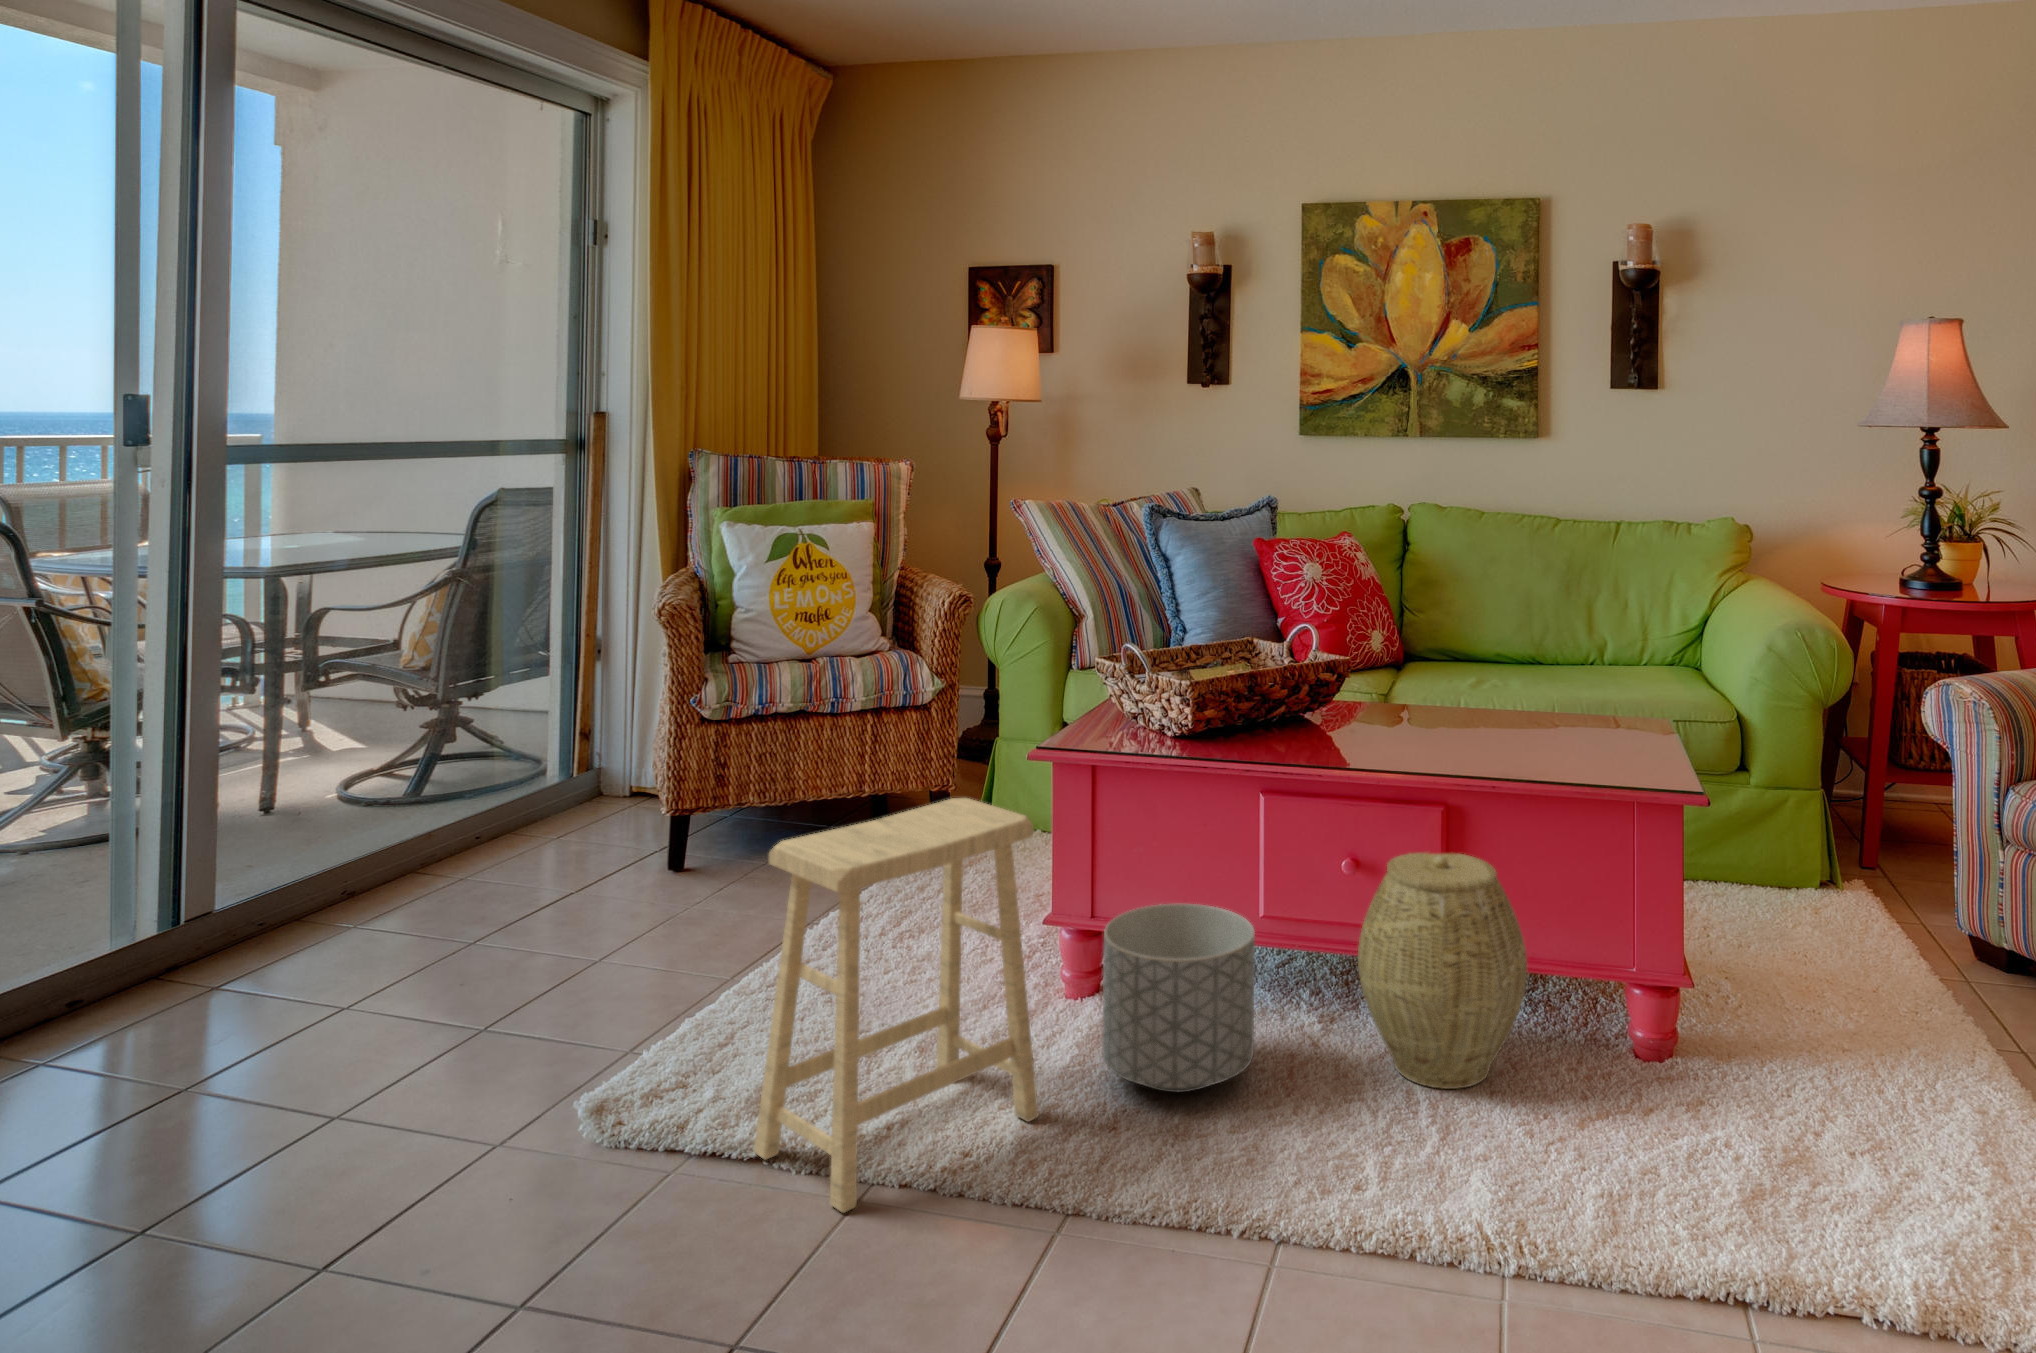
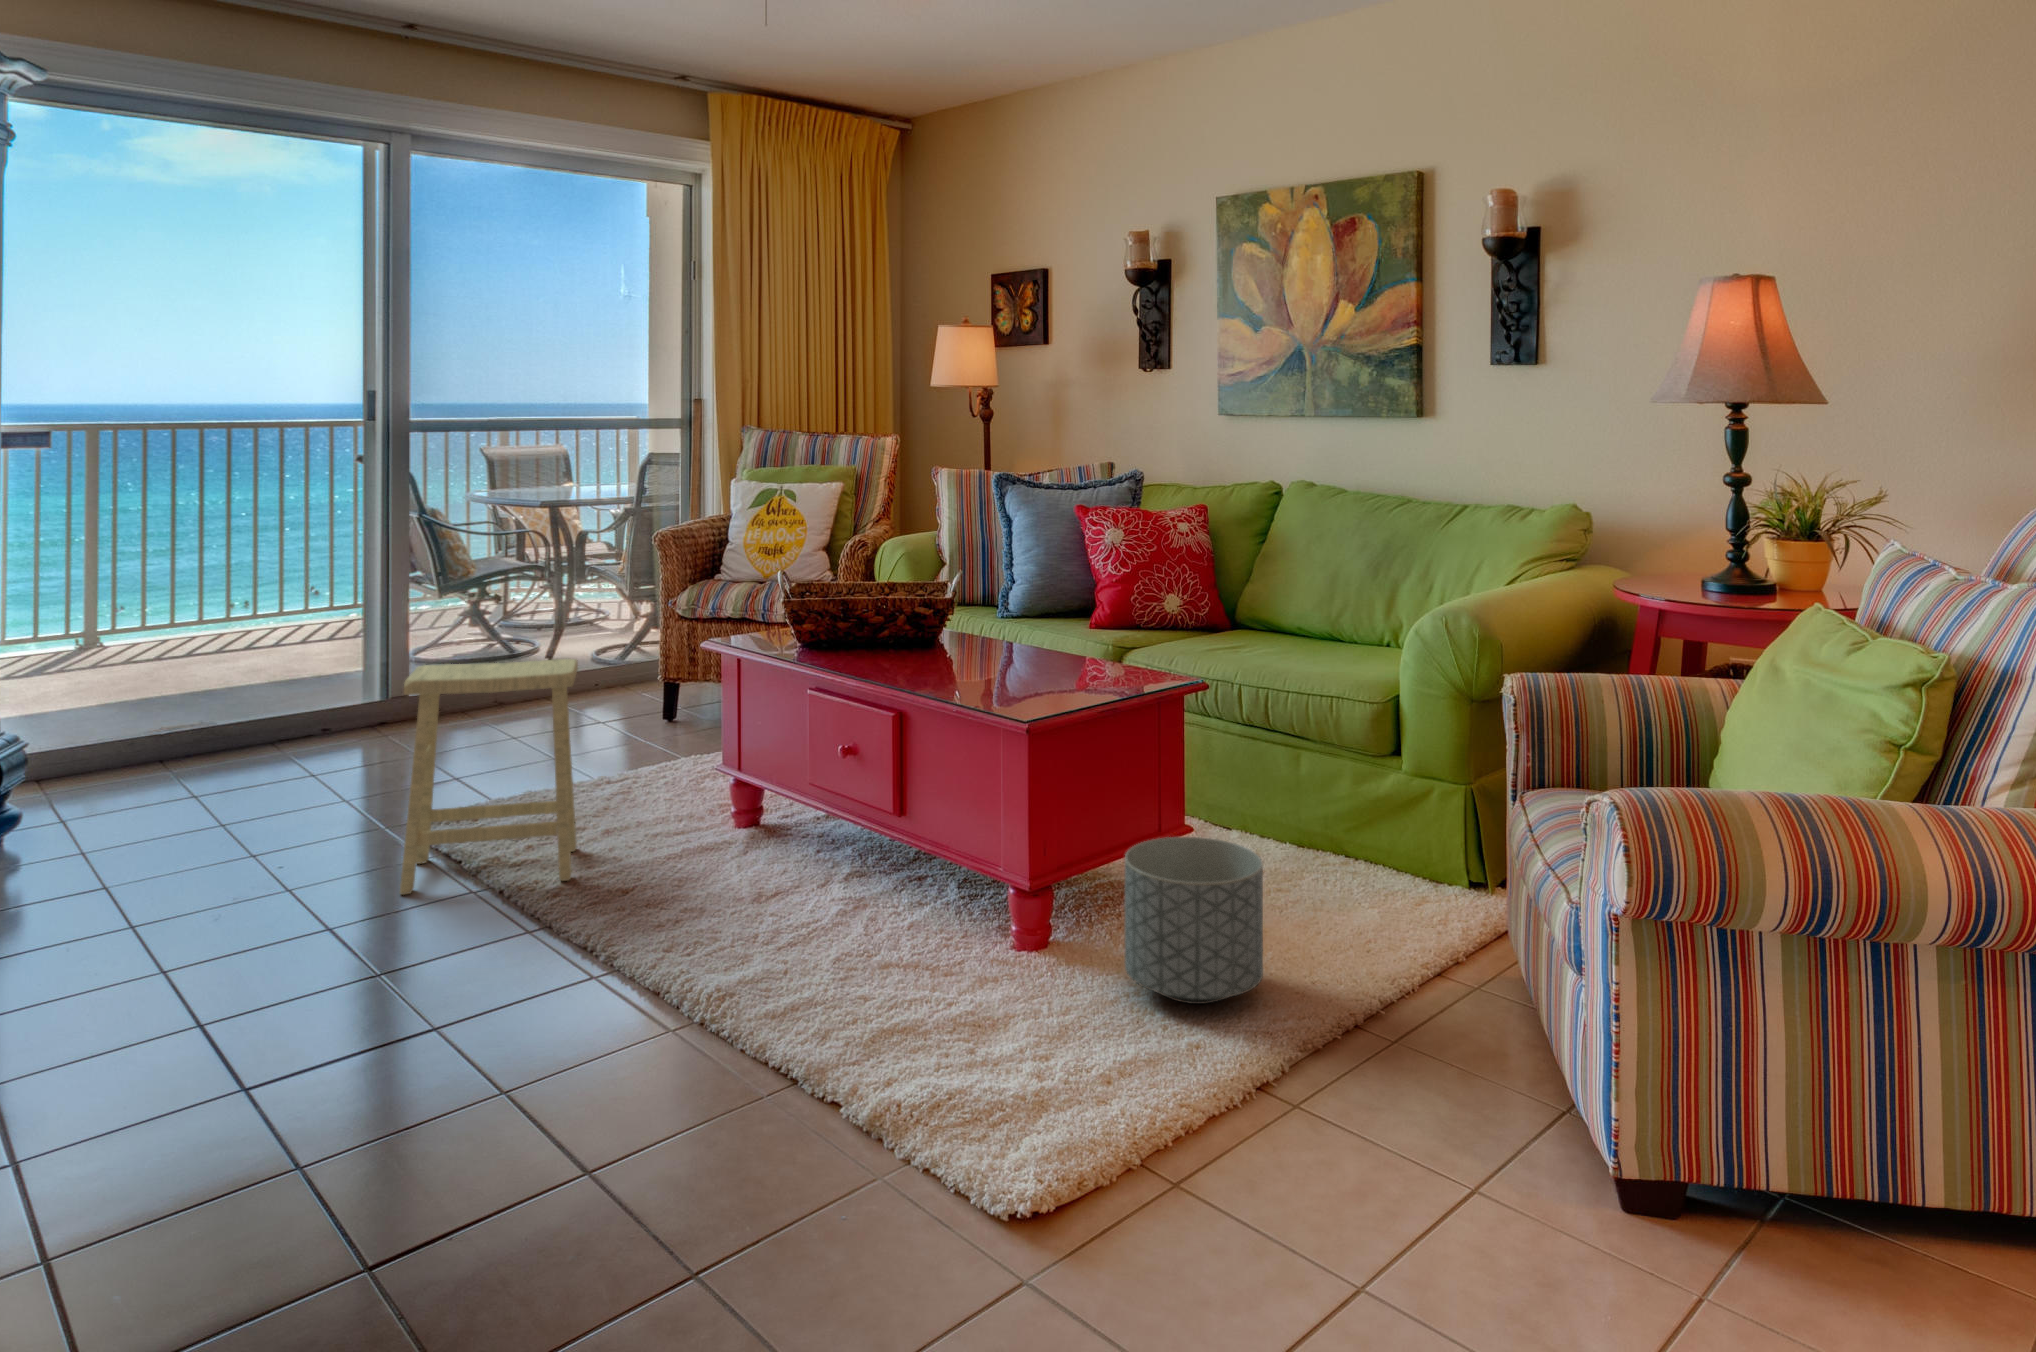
woven basket: present [1358,853,1527,1089] -> none [779,747,917,933]
planter: present [1102,904,1255,1093] -> present [1125,837,1263,1004]

